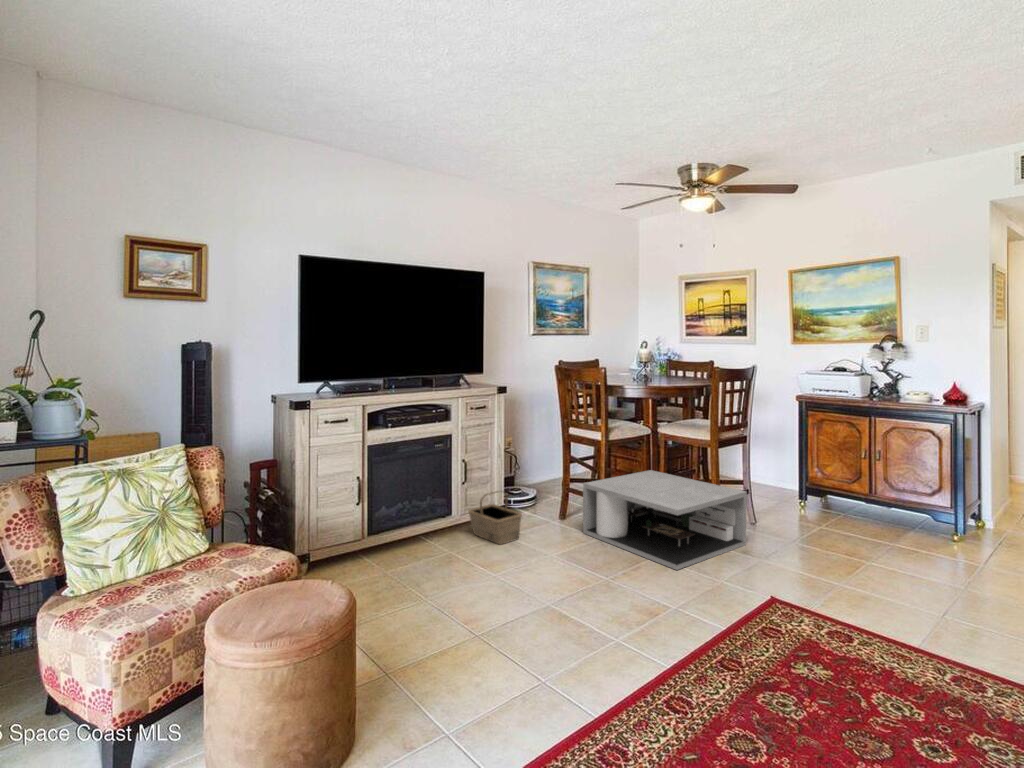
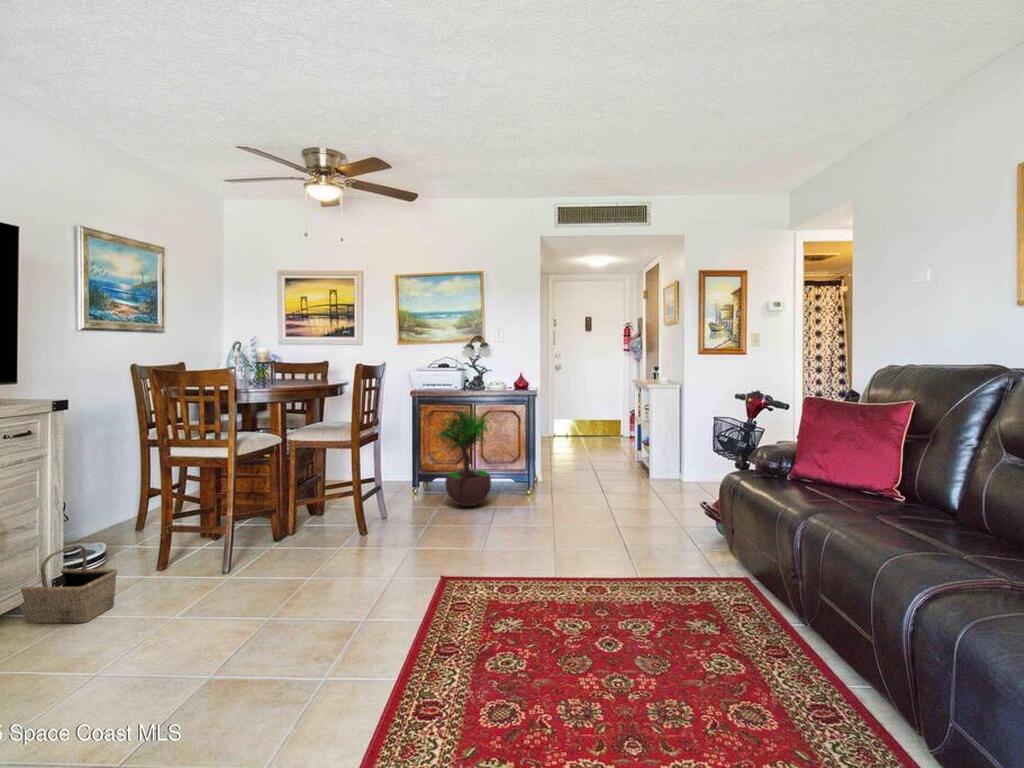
potted tree: none [810,410,894,532] -> present [437,408,491,506]
coffee table: present [583,470,747,570] -> none [206,483,394,581]

